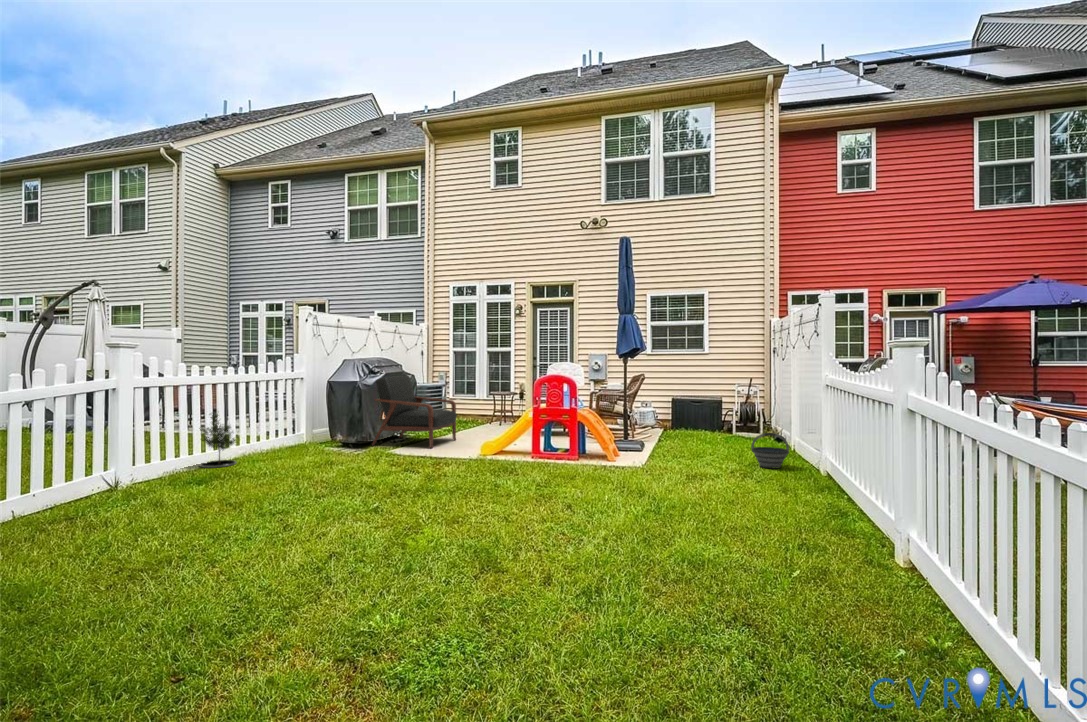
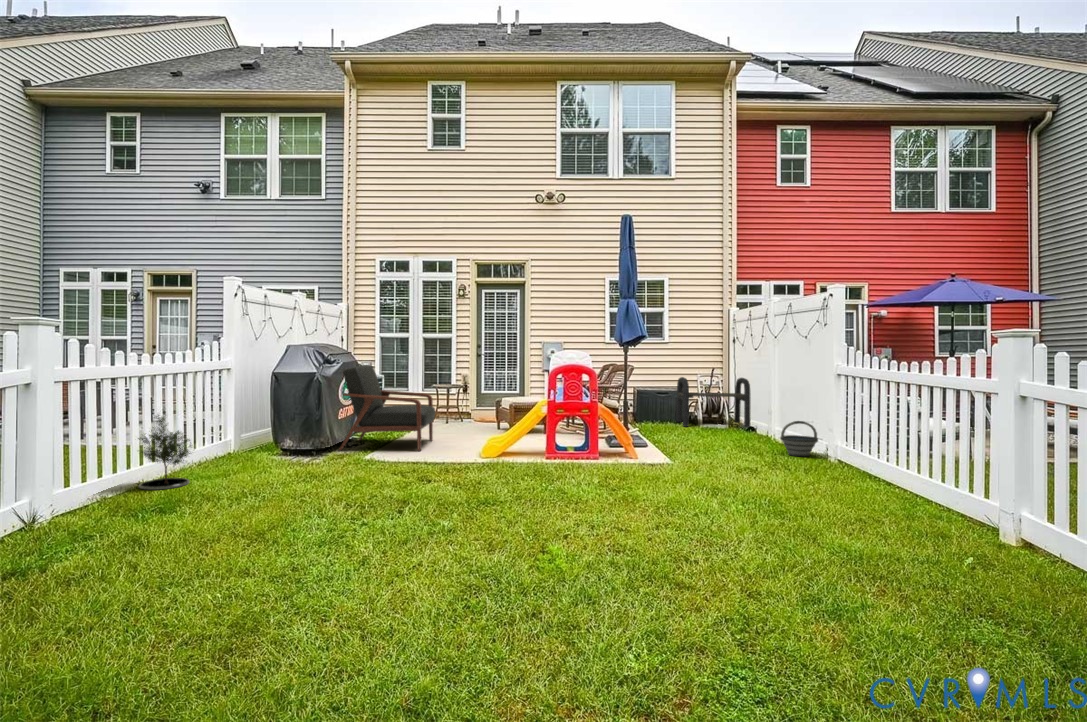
bench: none [701,388,771,439] -> present [676,377,751,427]

